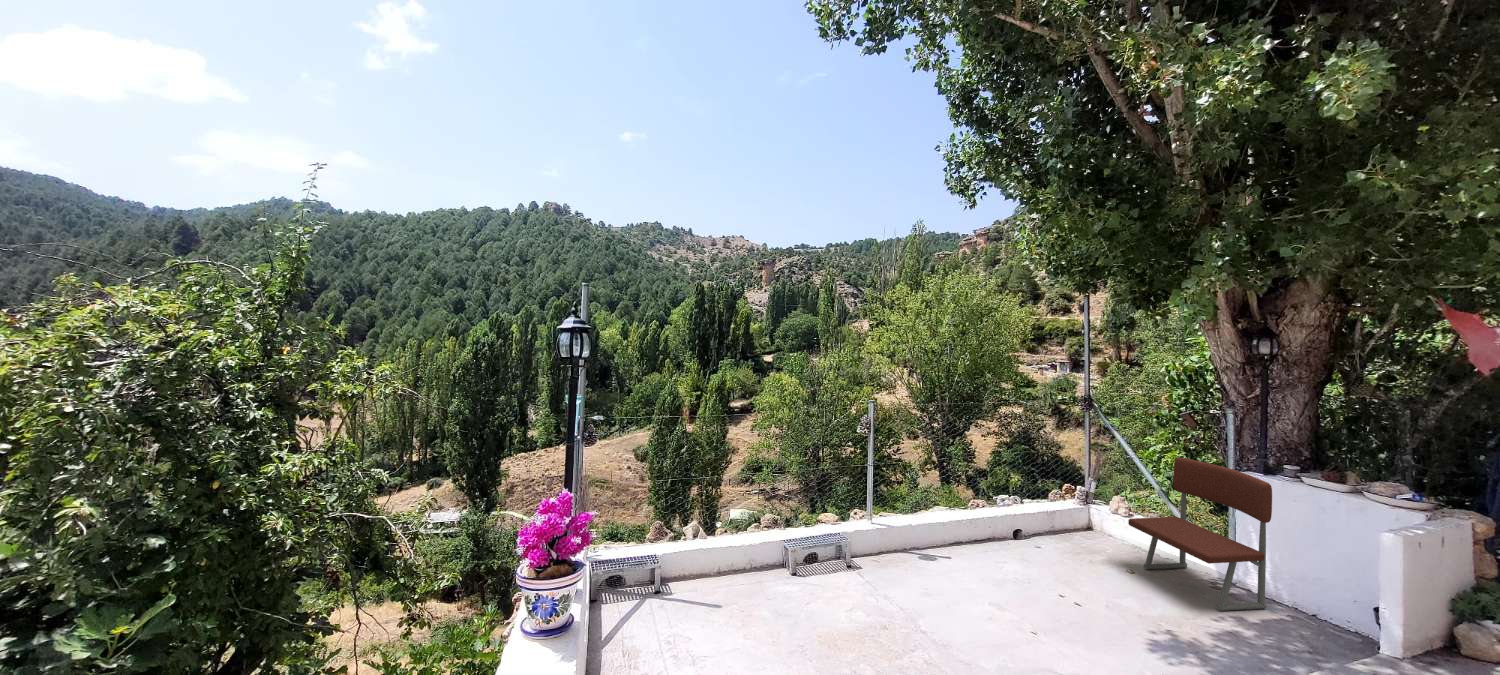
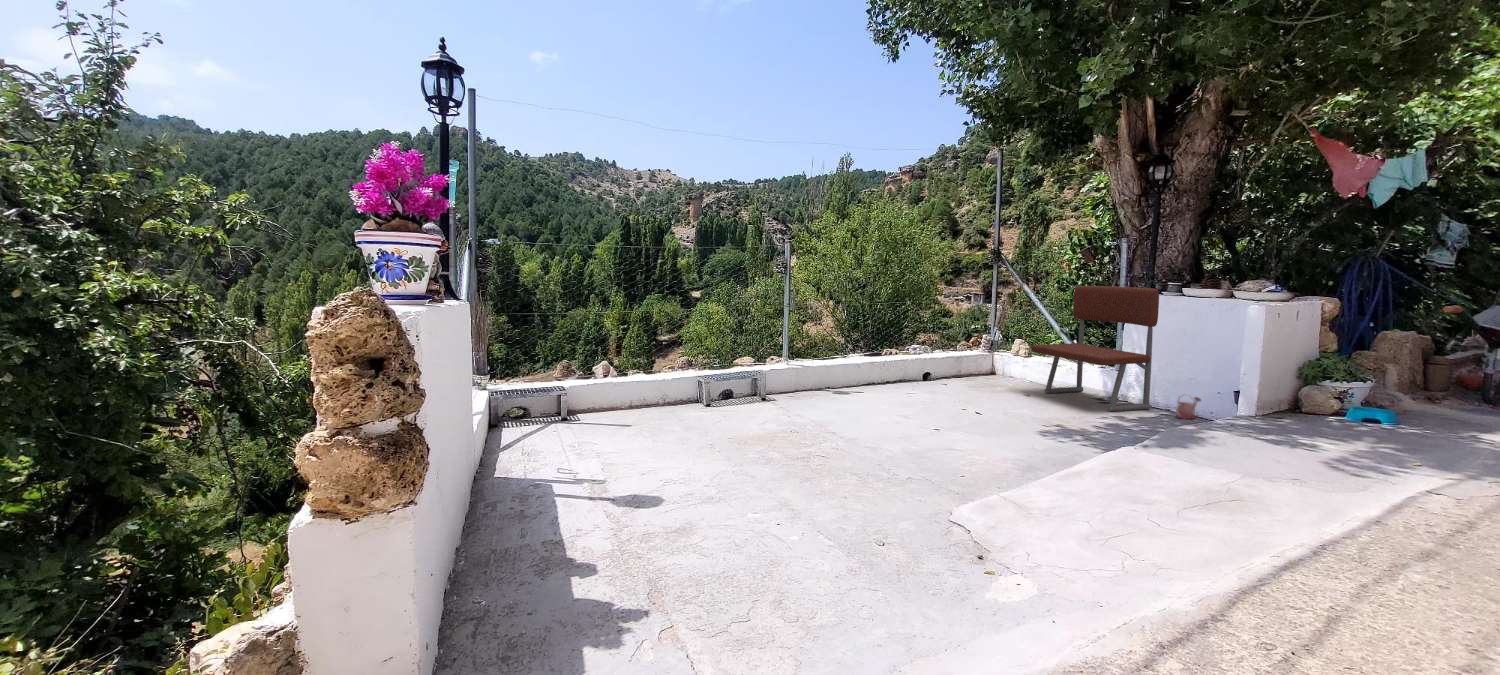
watering can: none [1297,603,1327,633] -> present [1176,397,1201,419]

